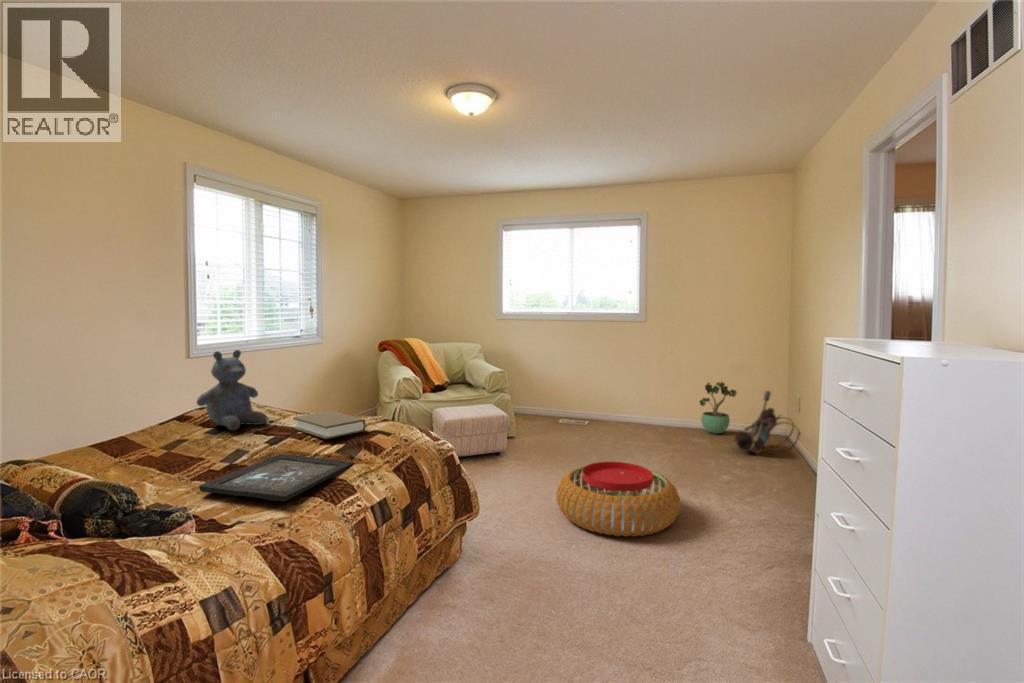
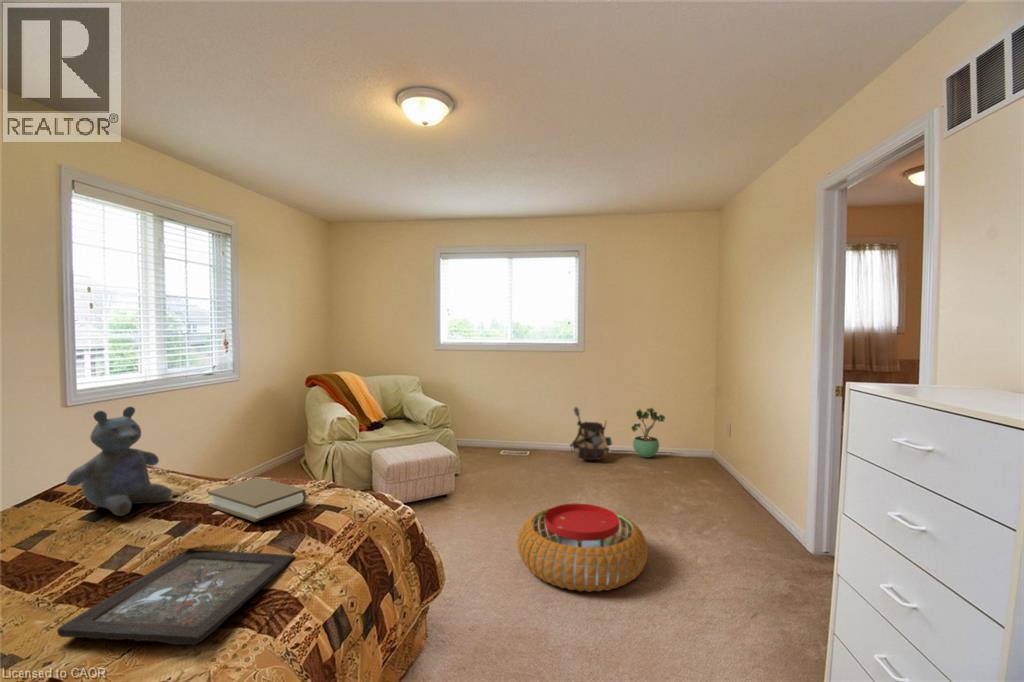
backpack: present [735,391,800,455] -> present [570,407,612,460]

